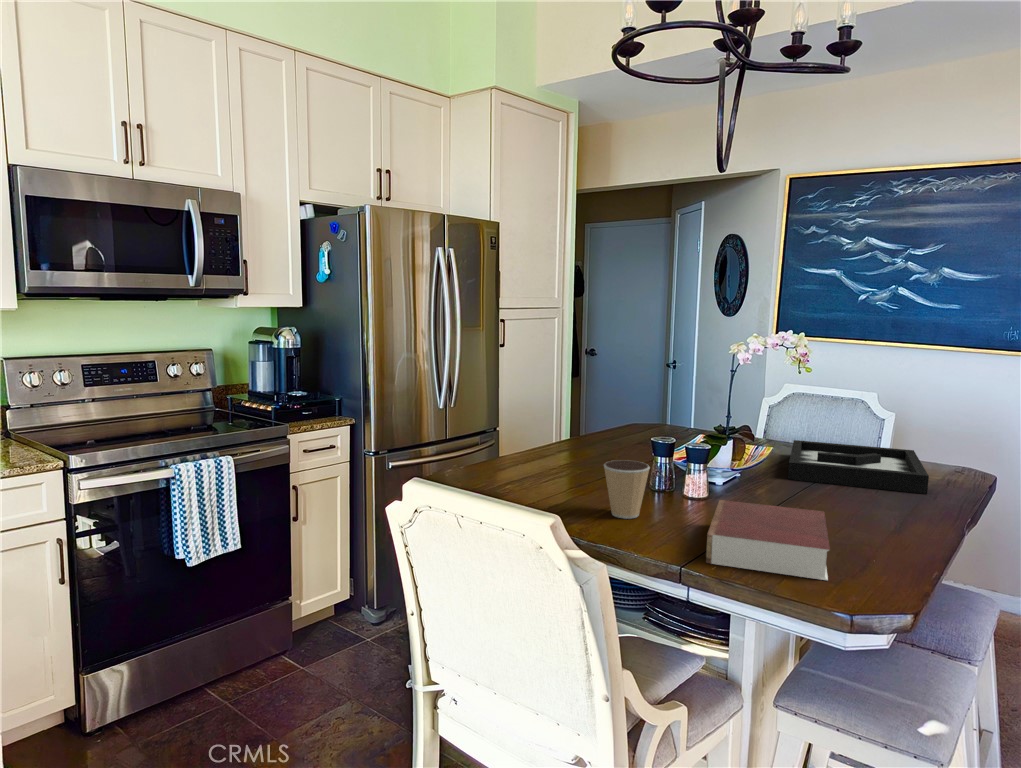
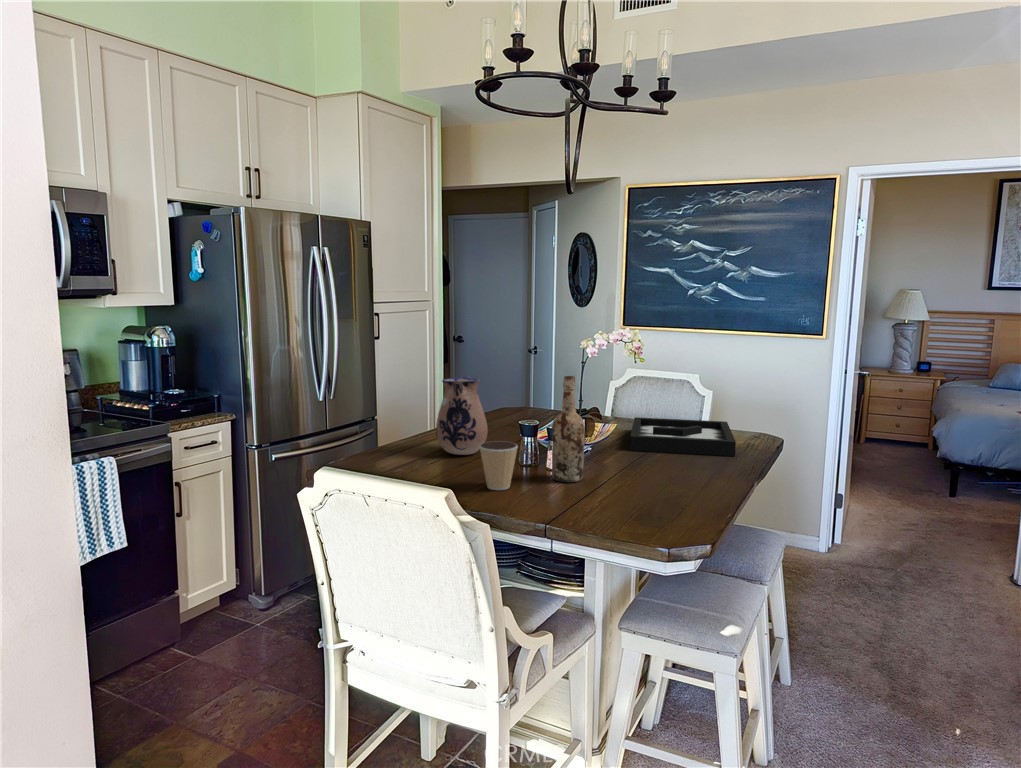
ceramic pitcher: none [558,386,617,474] -> present [436,377,488,455]
wine bottle: none [691,386,733,514] -> present [552,376,585,482]
book: present [706,500,830,580] -> none [565,470,658,526]

